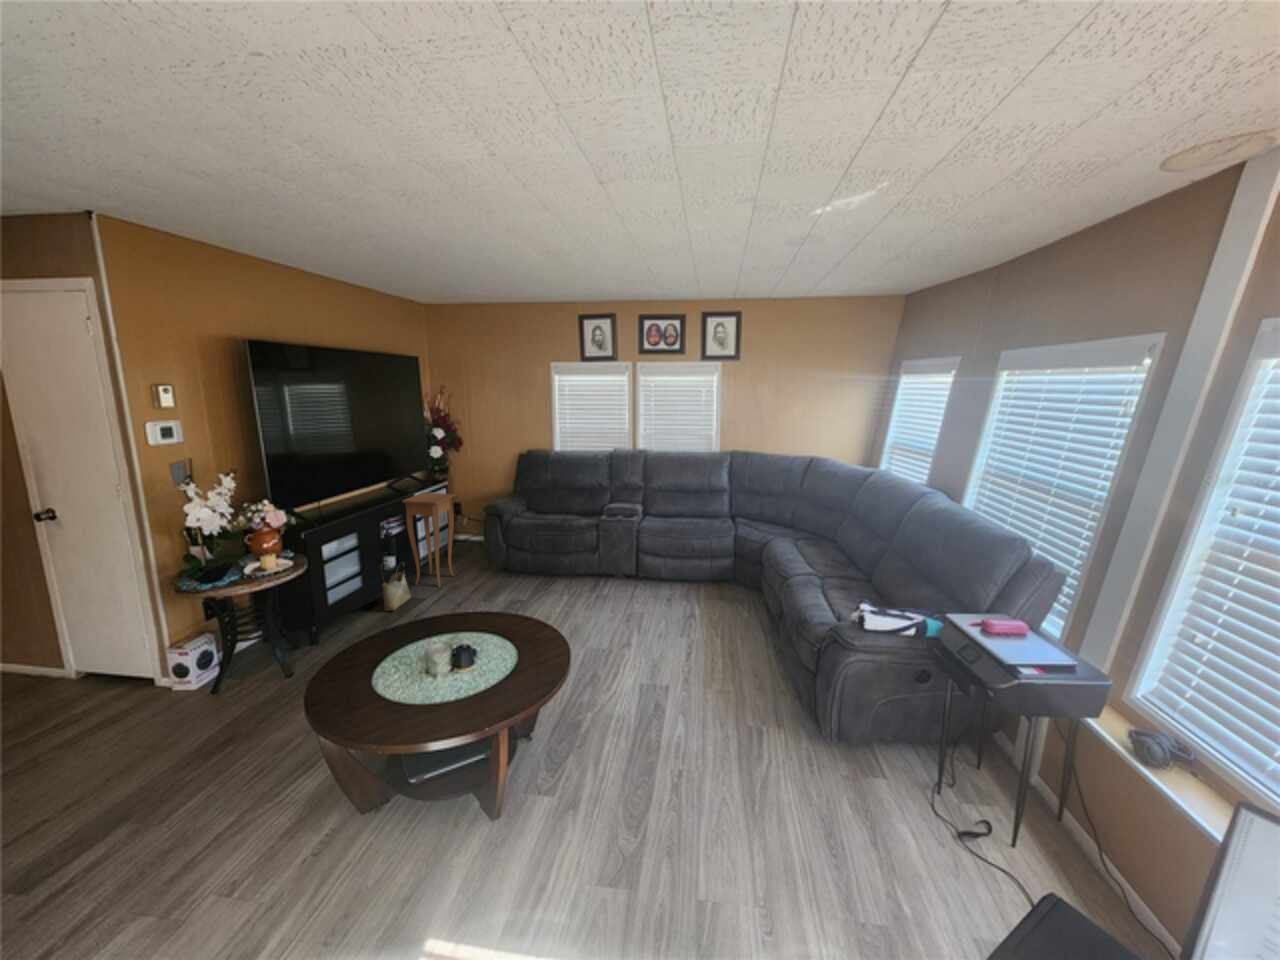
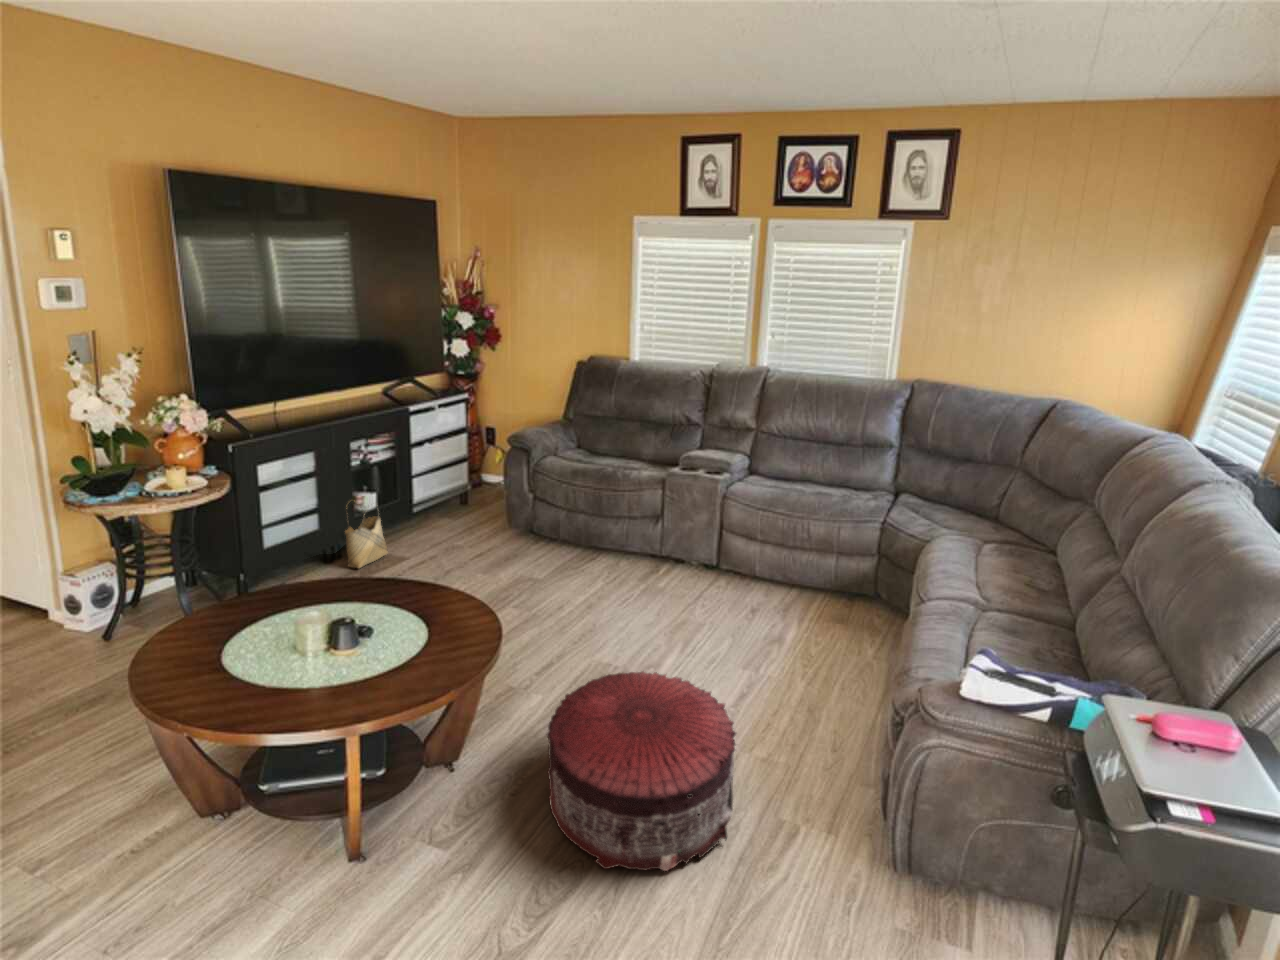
side table: present [402,493,454,587] -> none [387,406,462,545]
pouf: none [582,633,694,749] -> present [547,672,736,871]

